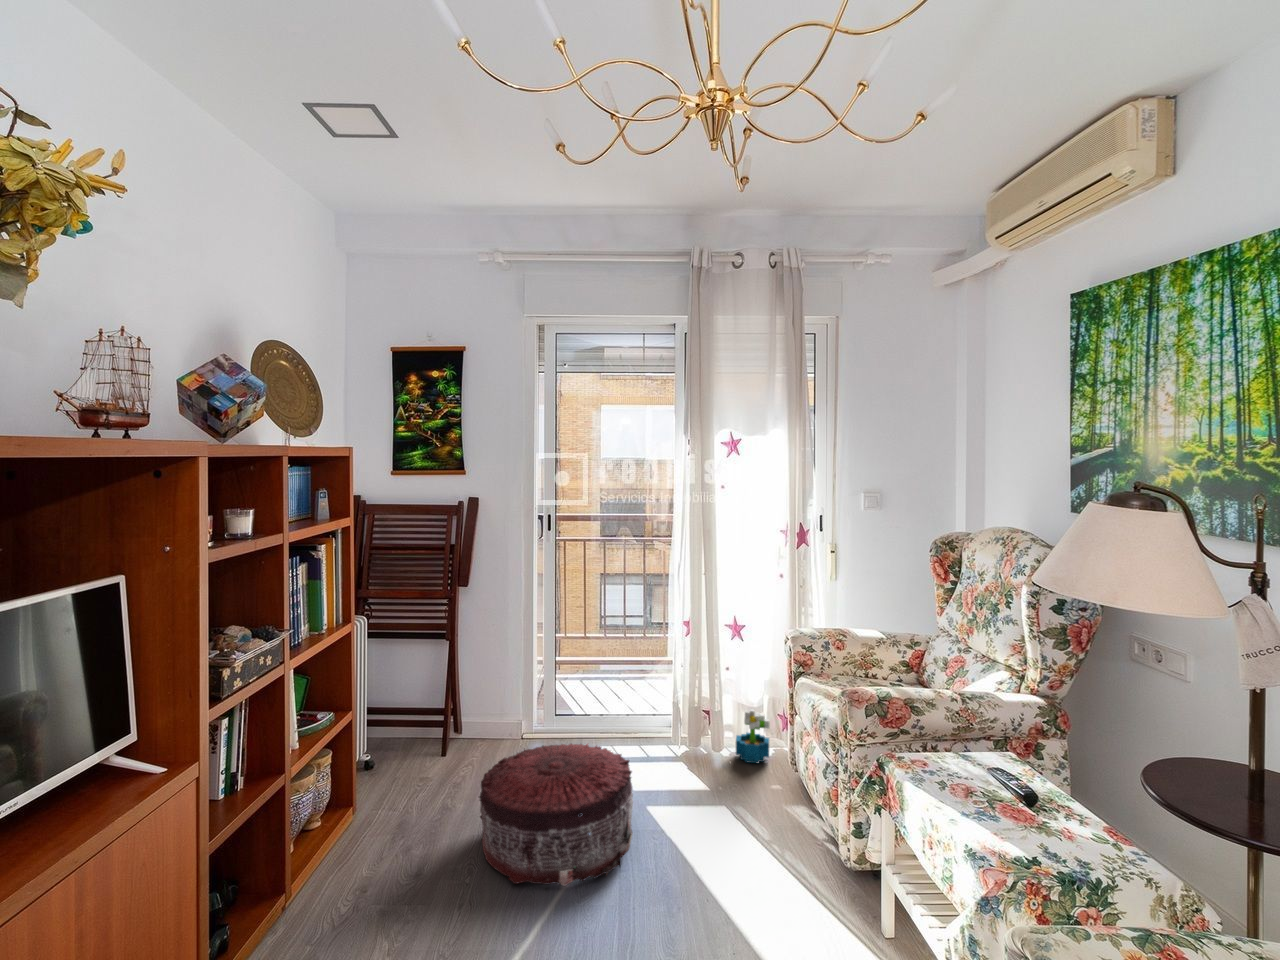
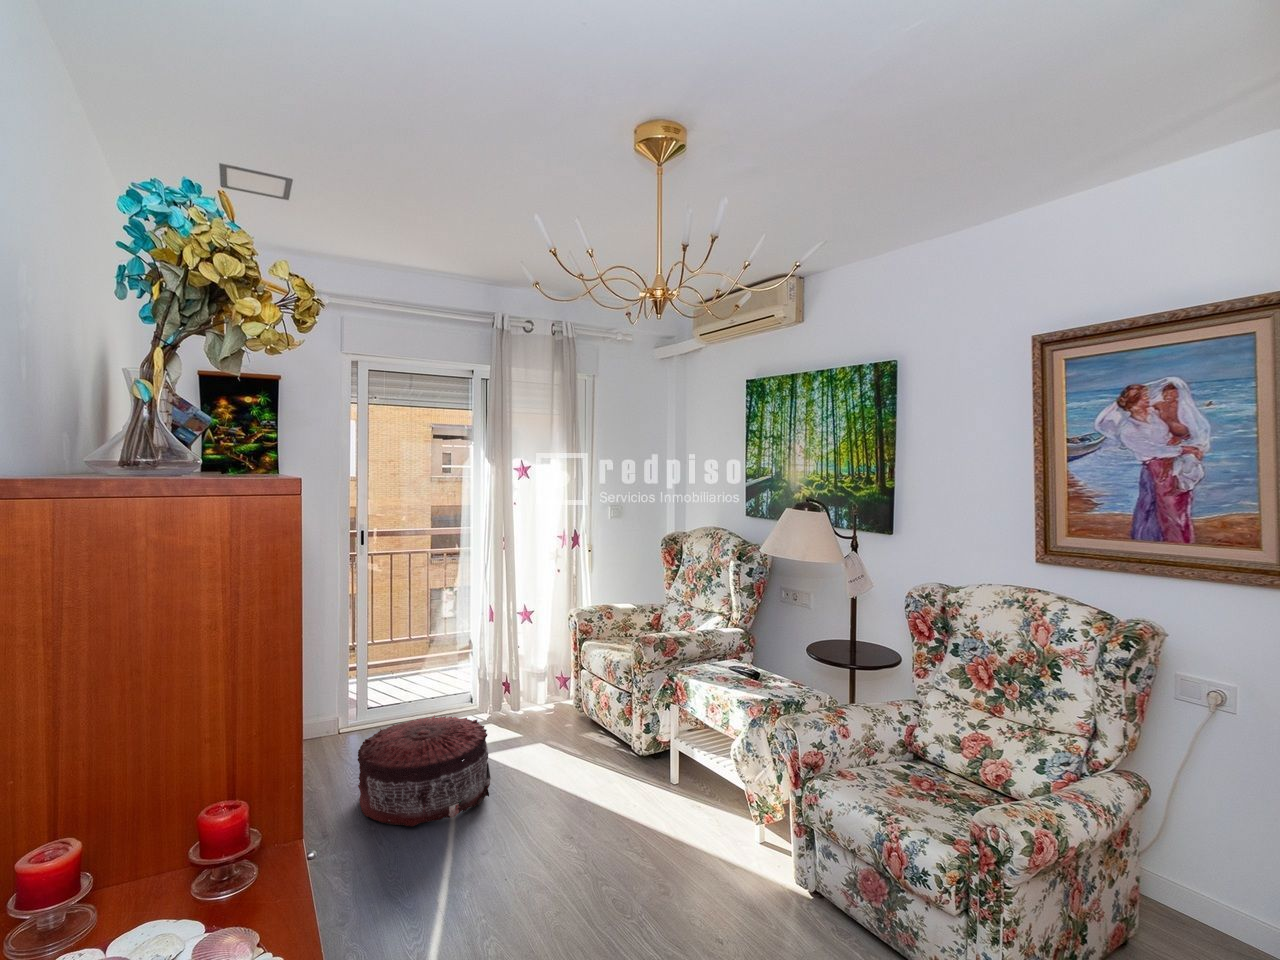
decorative plant: present [736,709,769,763] -> none [526,675,553,717]

